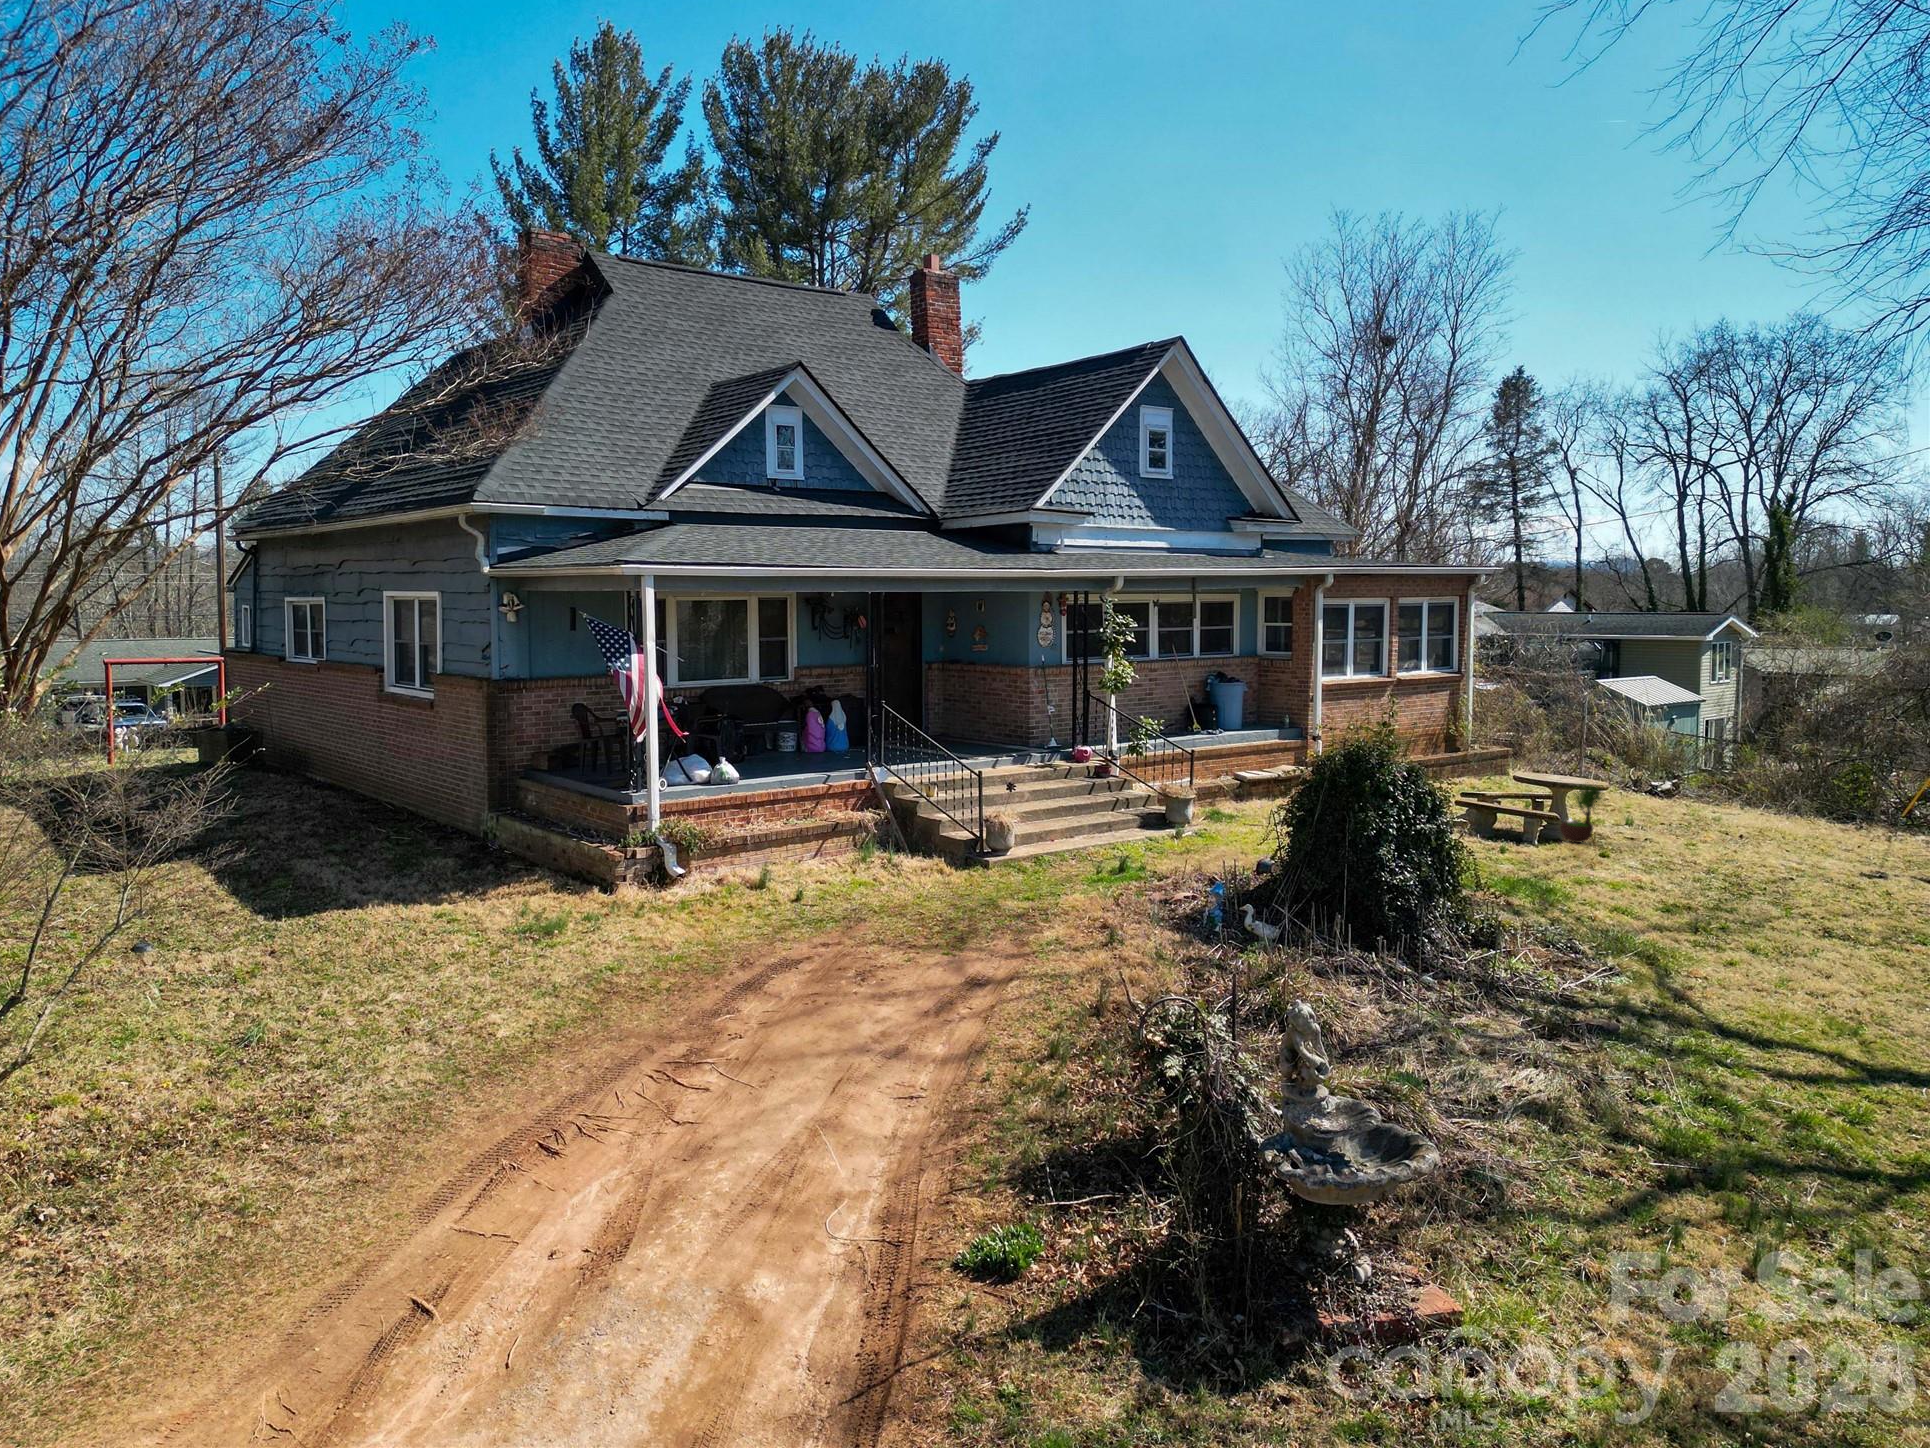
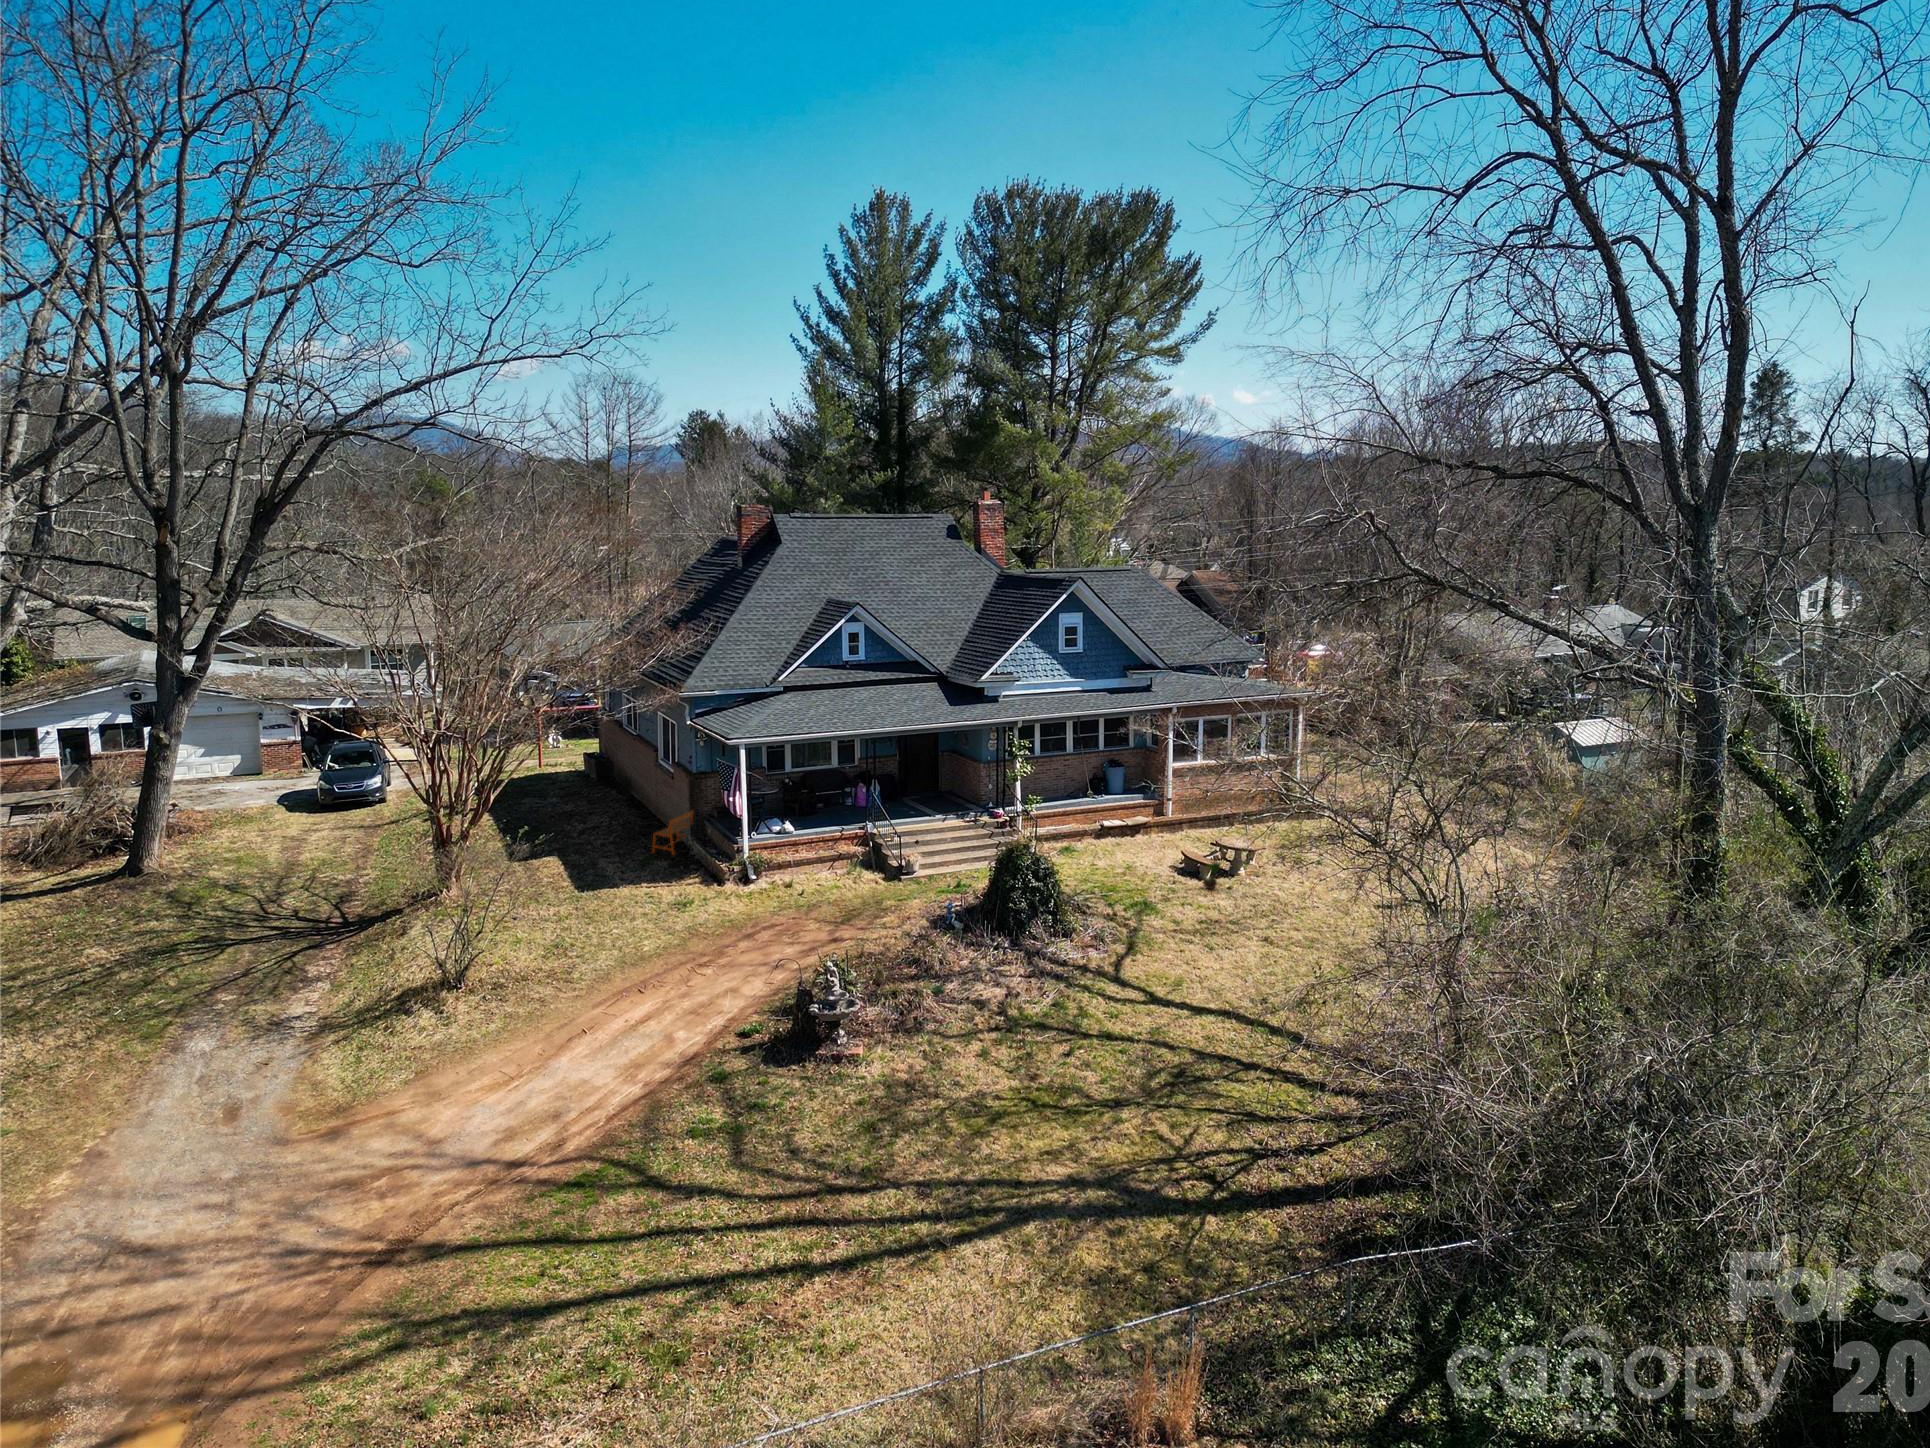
bench: none [407,766,496,860] -> present [652,811,693,854]

